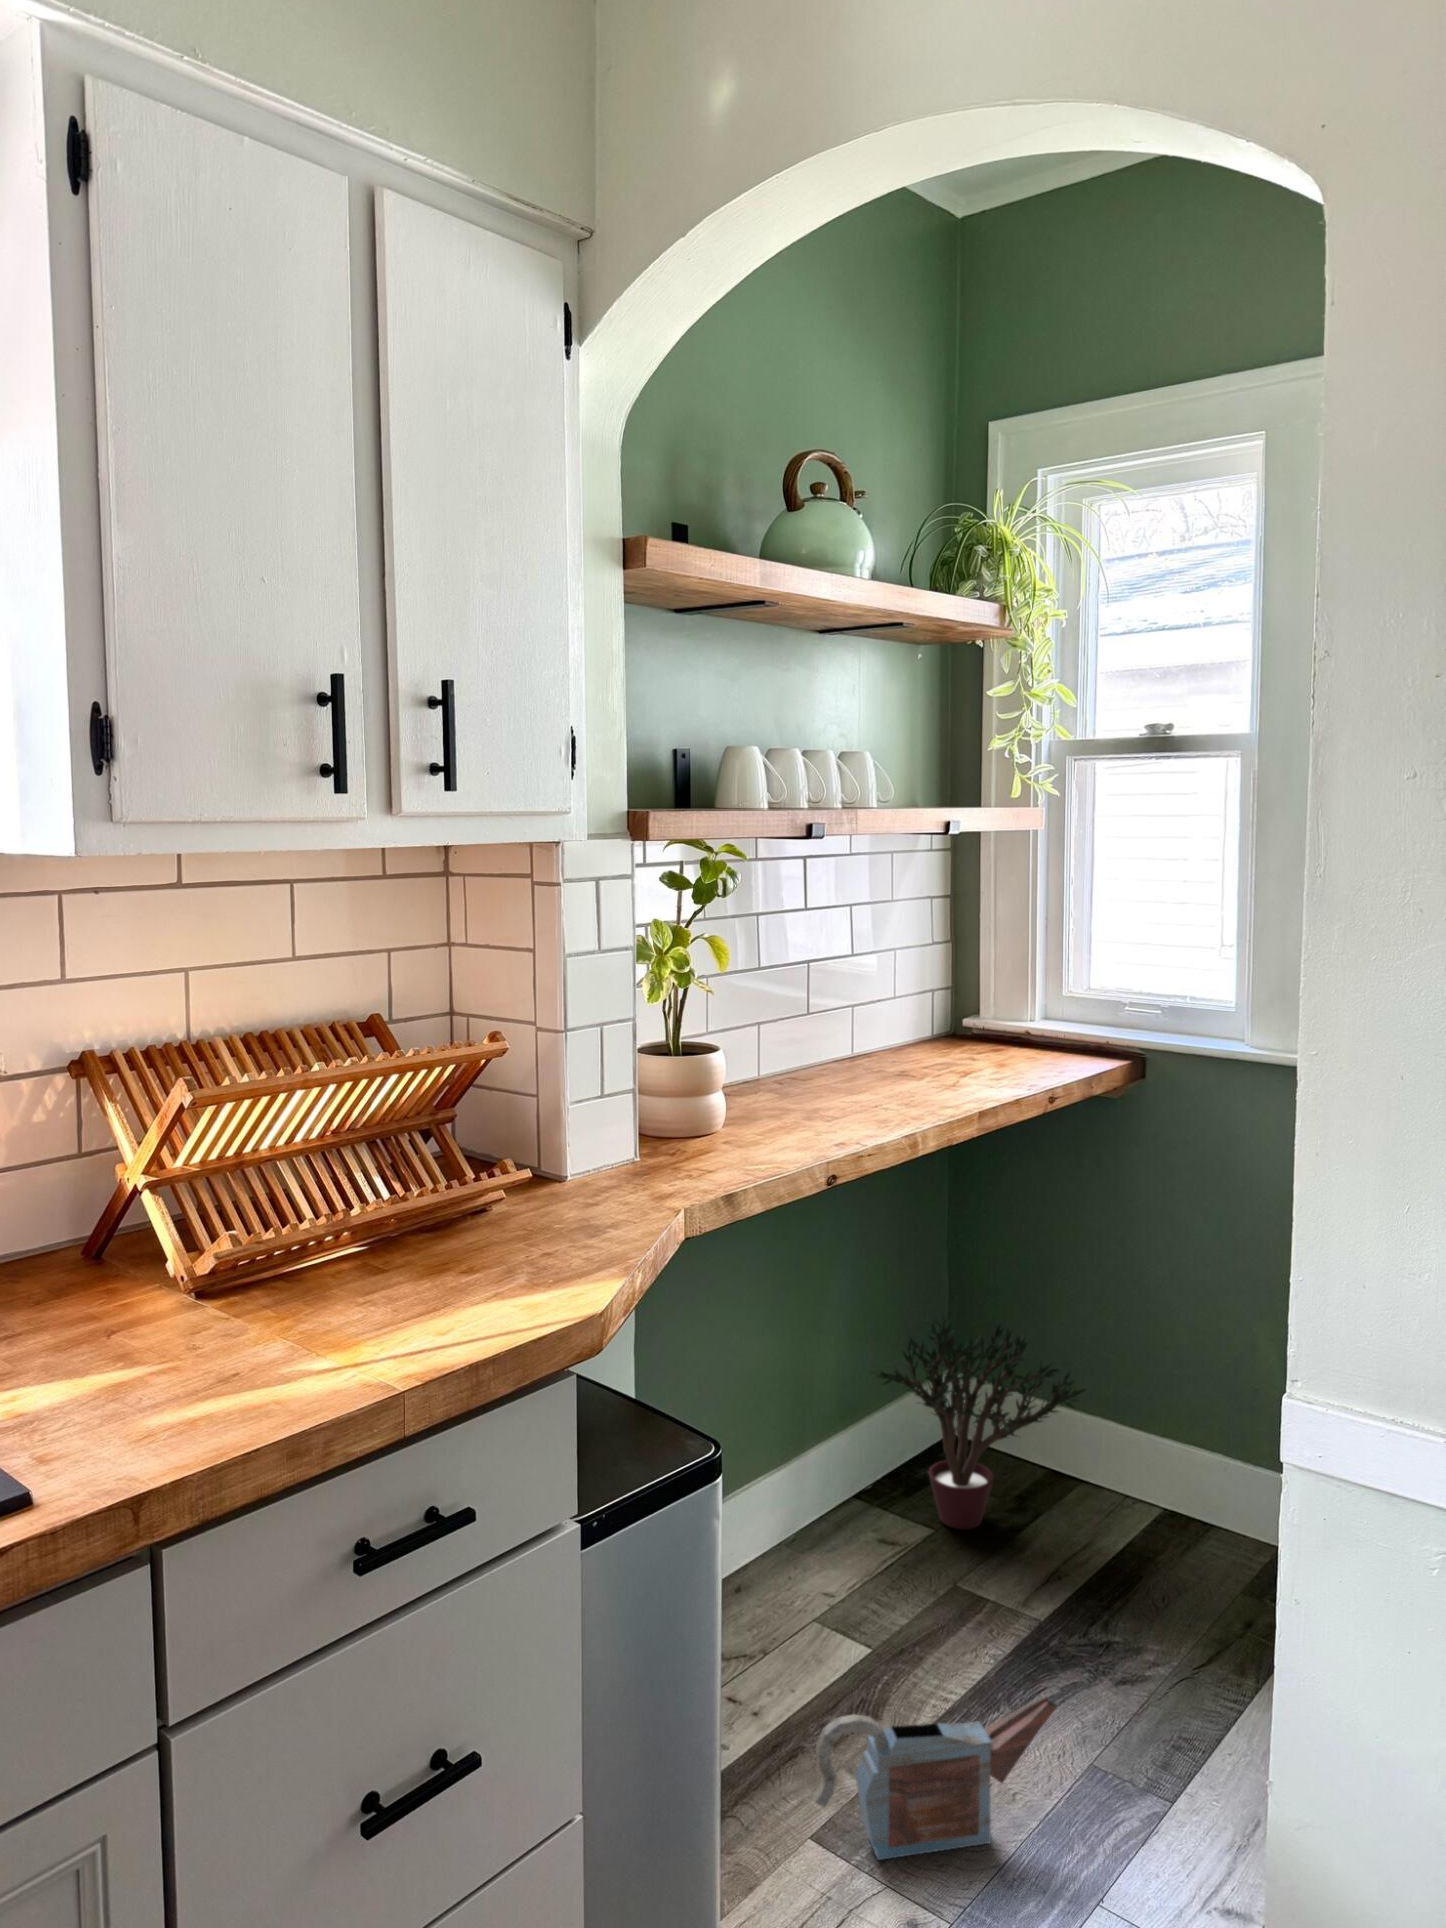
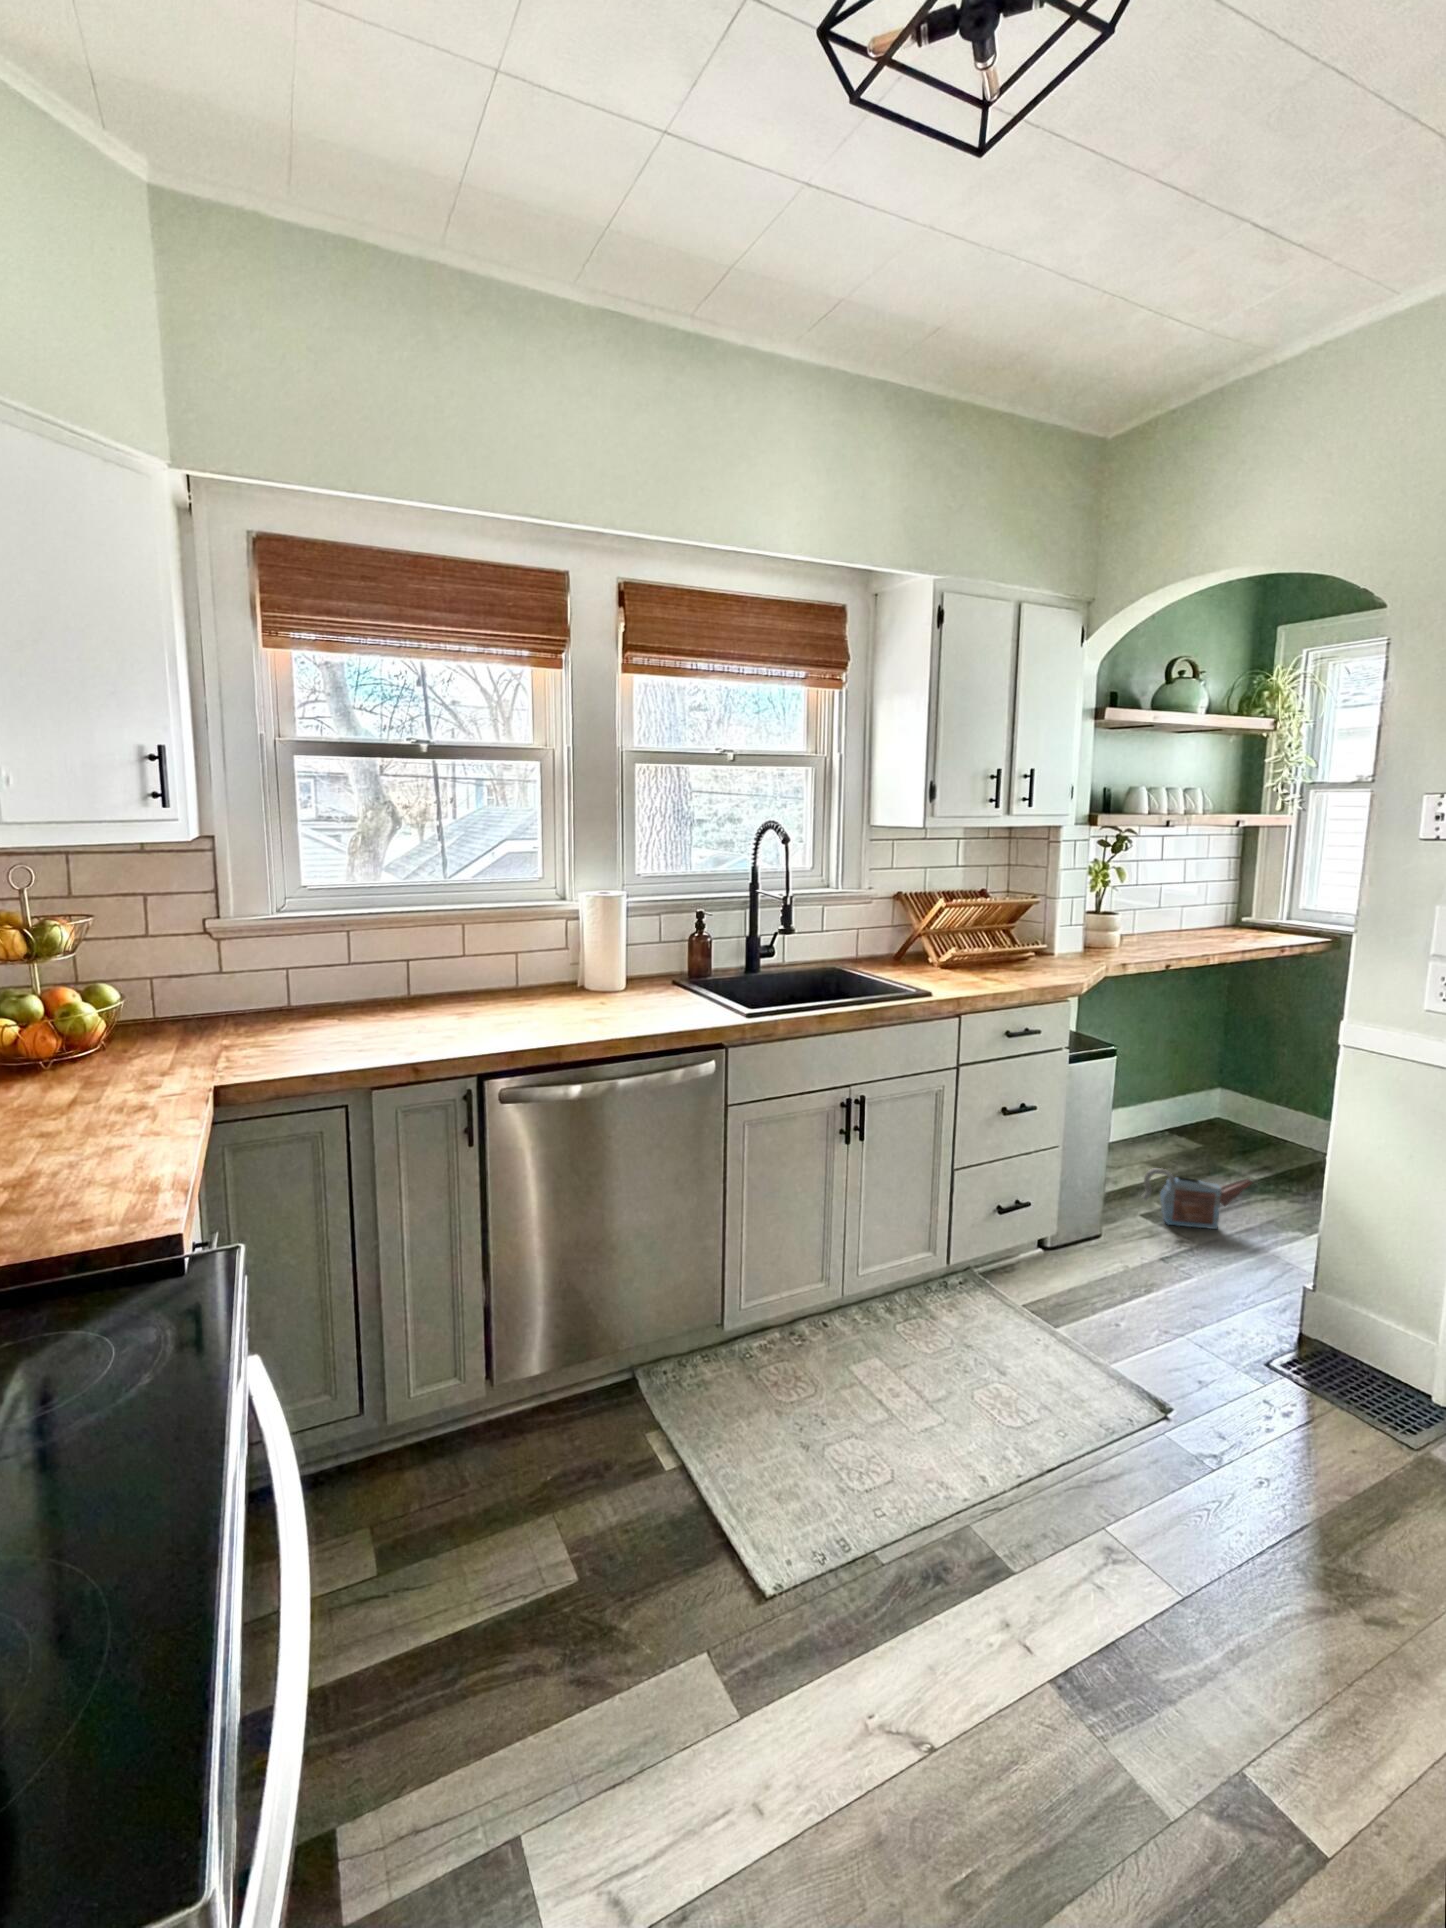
potted plant: present [870,1320,1085,1529] -> none [1175,1052,1291,1147]

